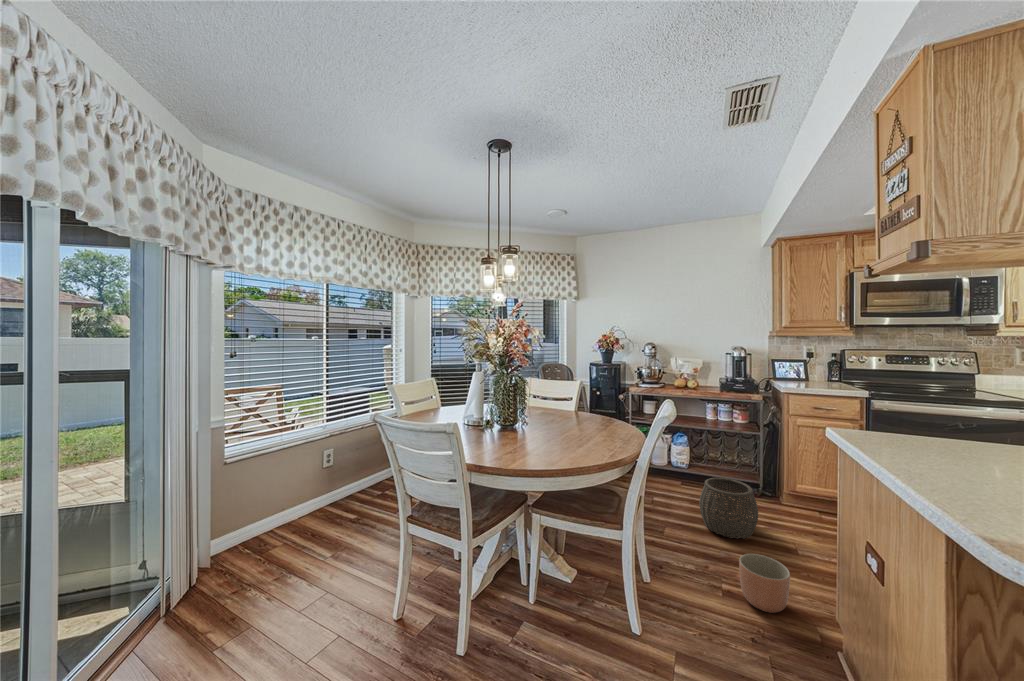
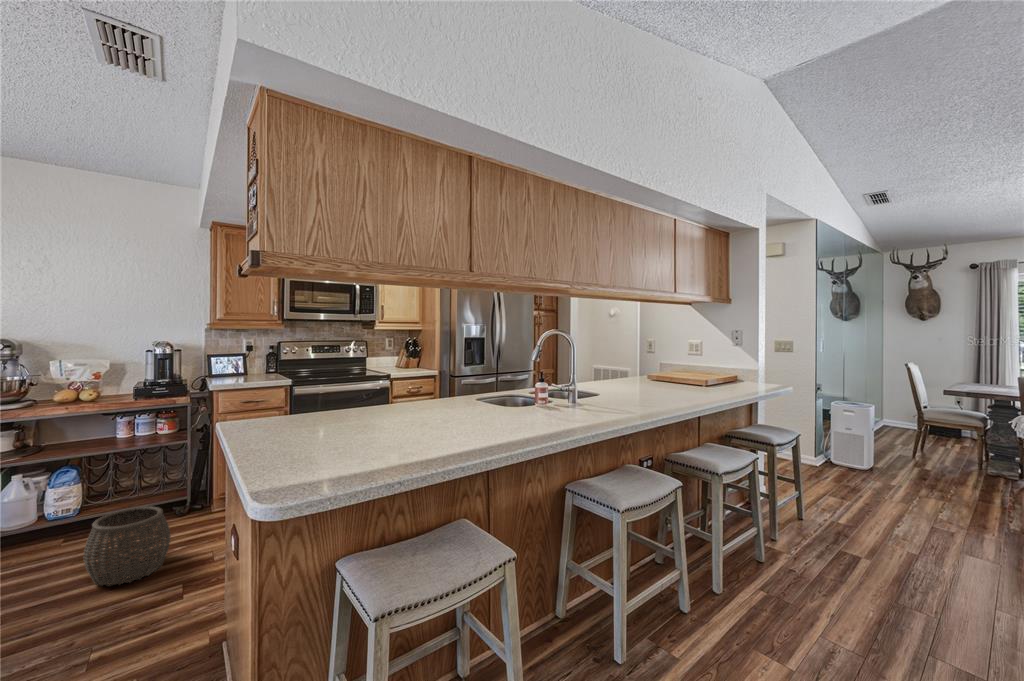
planter: present [739,554,790,613] -> none [118,582,182,651]

